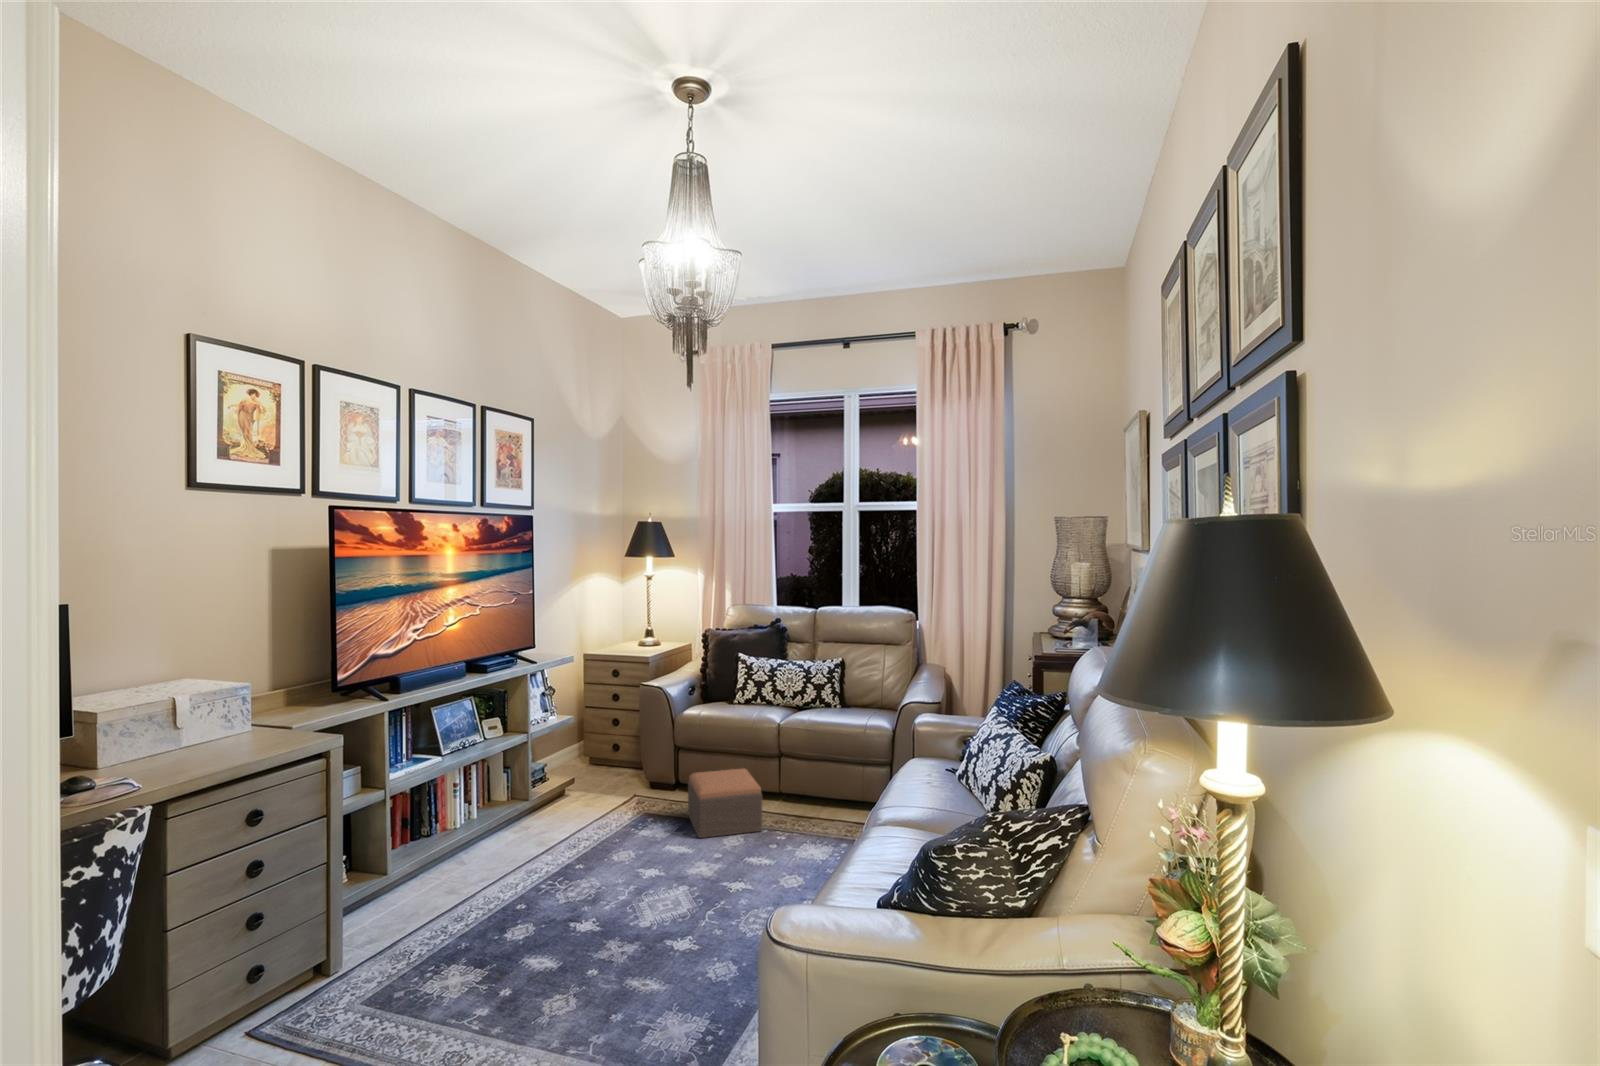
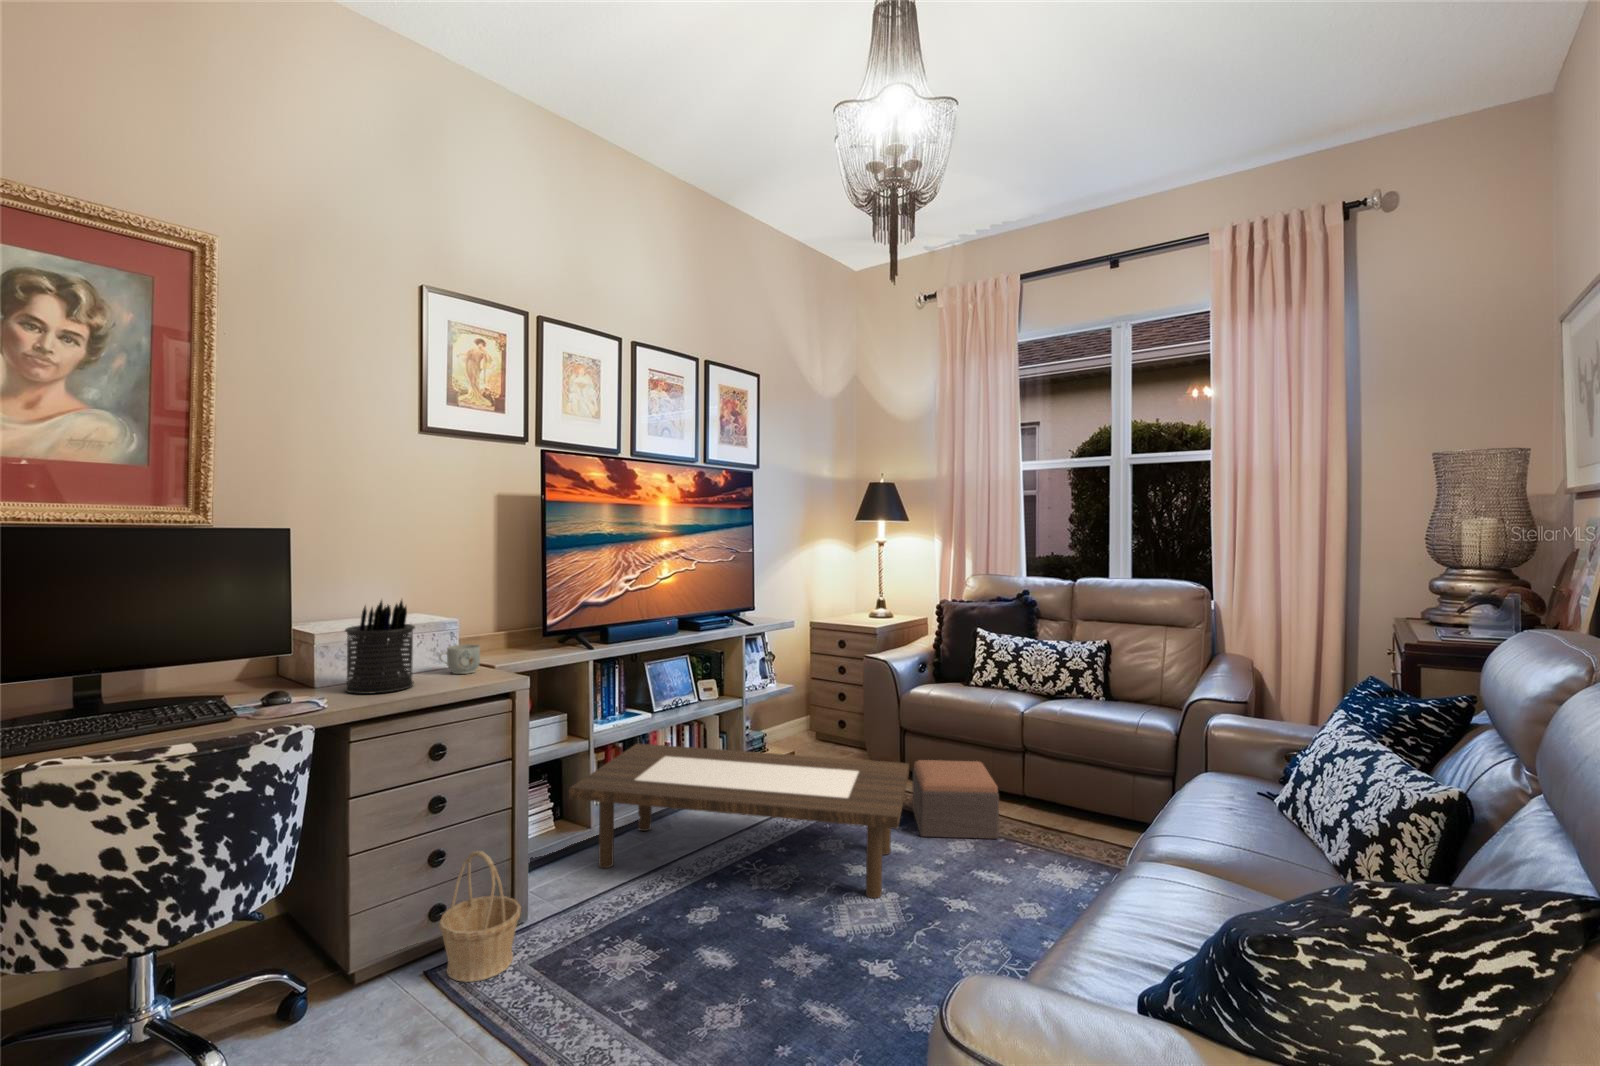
pen holder: none [147,673,225,771] -> present [345,600,415,694]
mug: none [241,710,284,741] -> present [439,644,480,674]
coffee table: none [373,777,689,910] -> present [569,743,909,898]
basket: none [267,906,351,1029] -> present [439,851,521,982]

